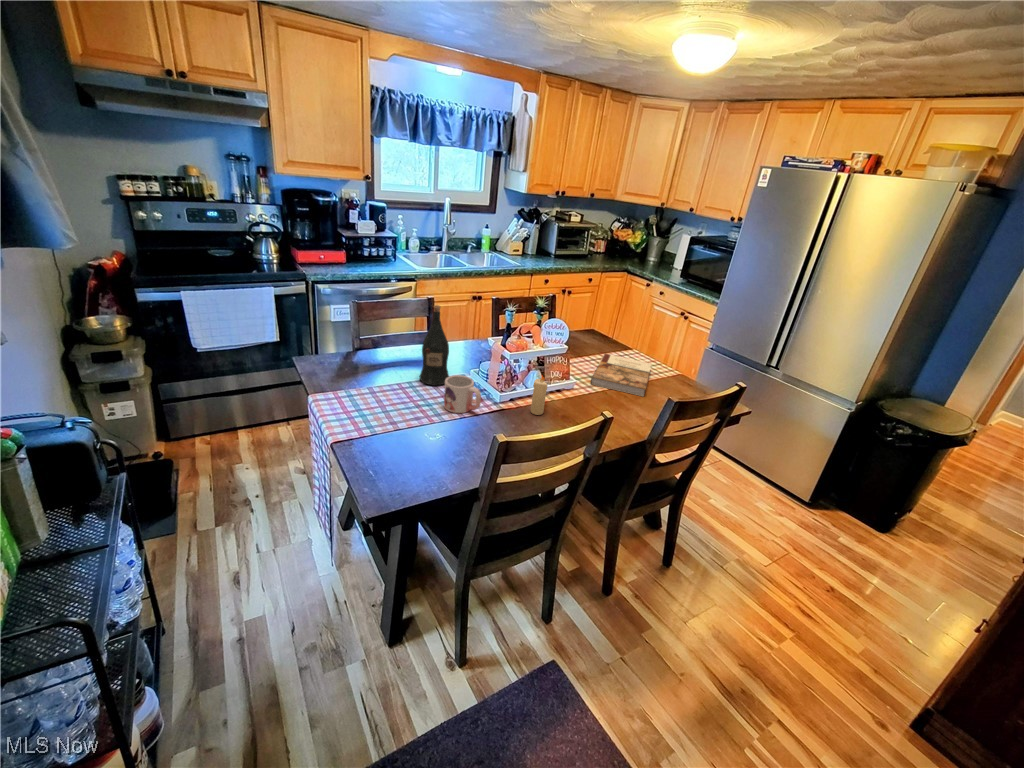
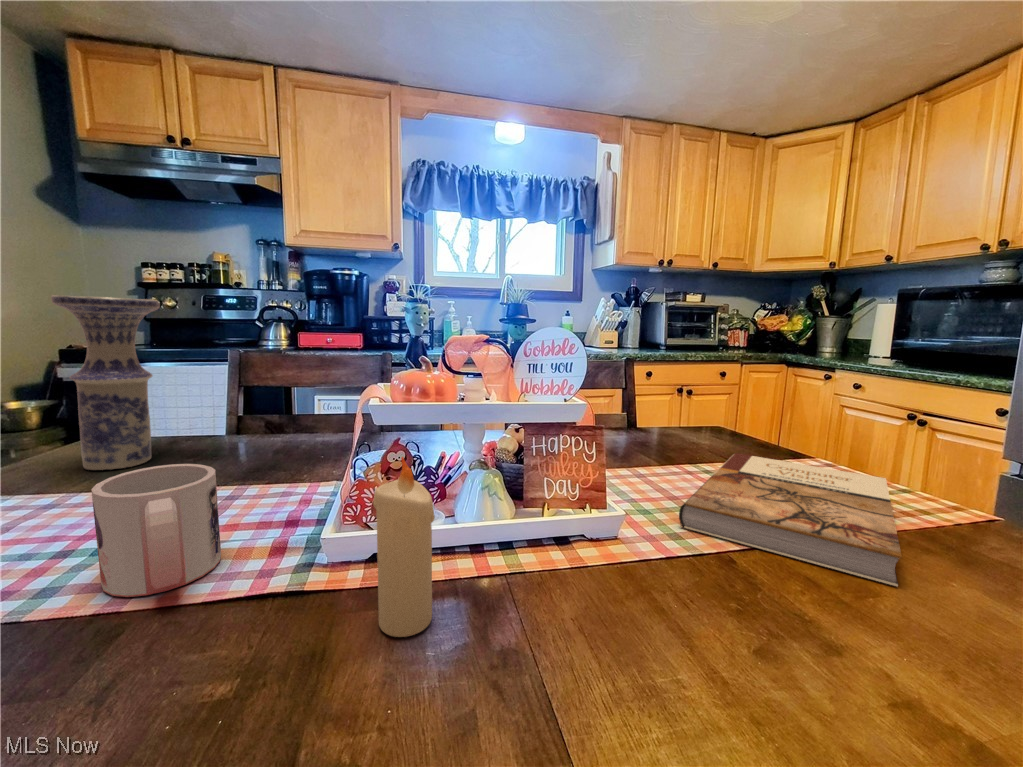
vase: none [331,291,371,374] -> present [51,295,160,470]
wine bottle: present [420,305,449,385] -> none [198,294,286,503]

